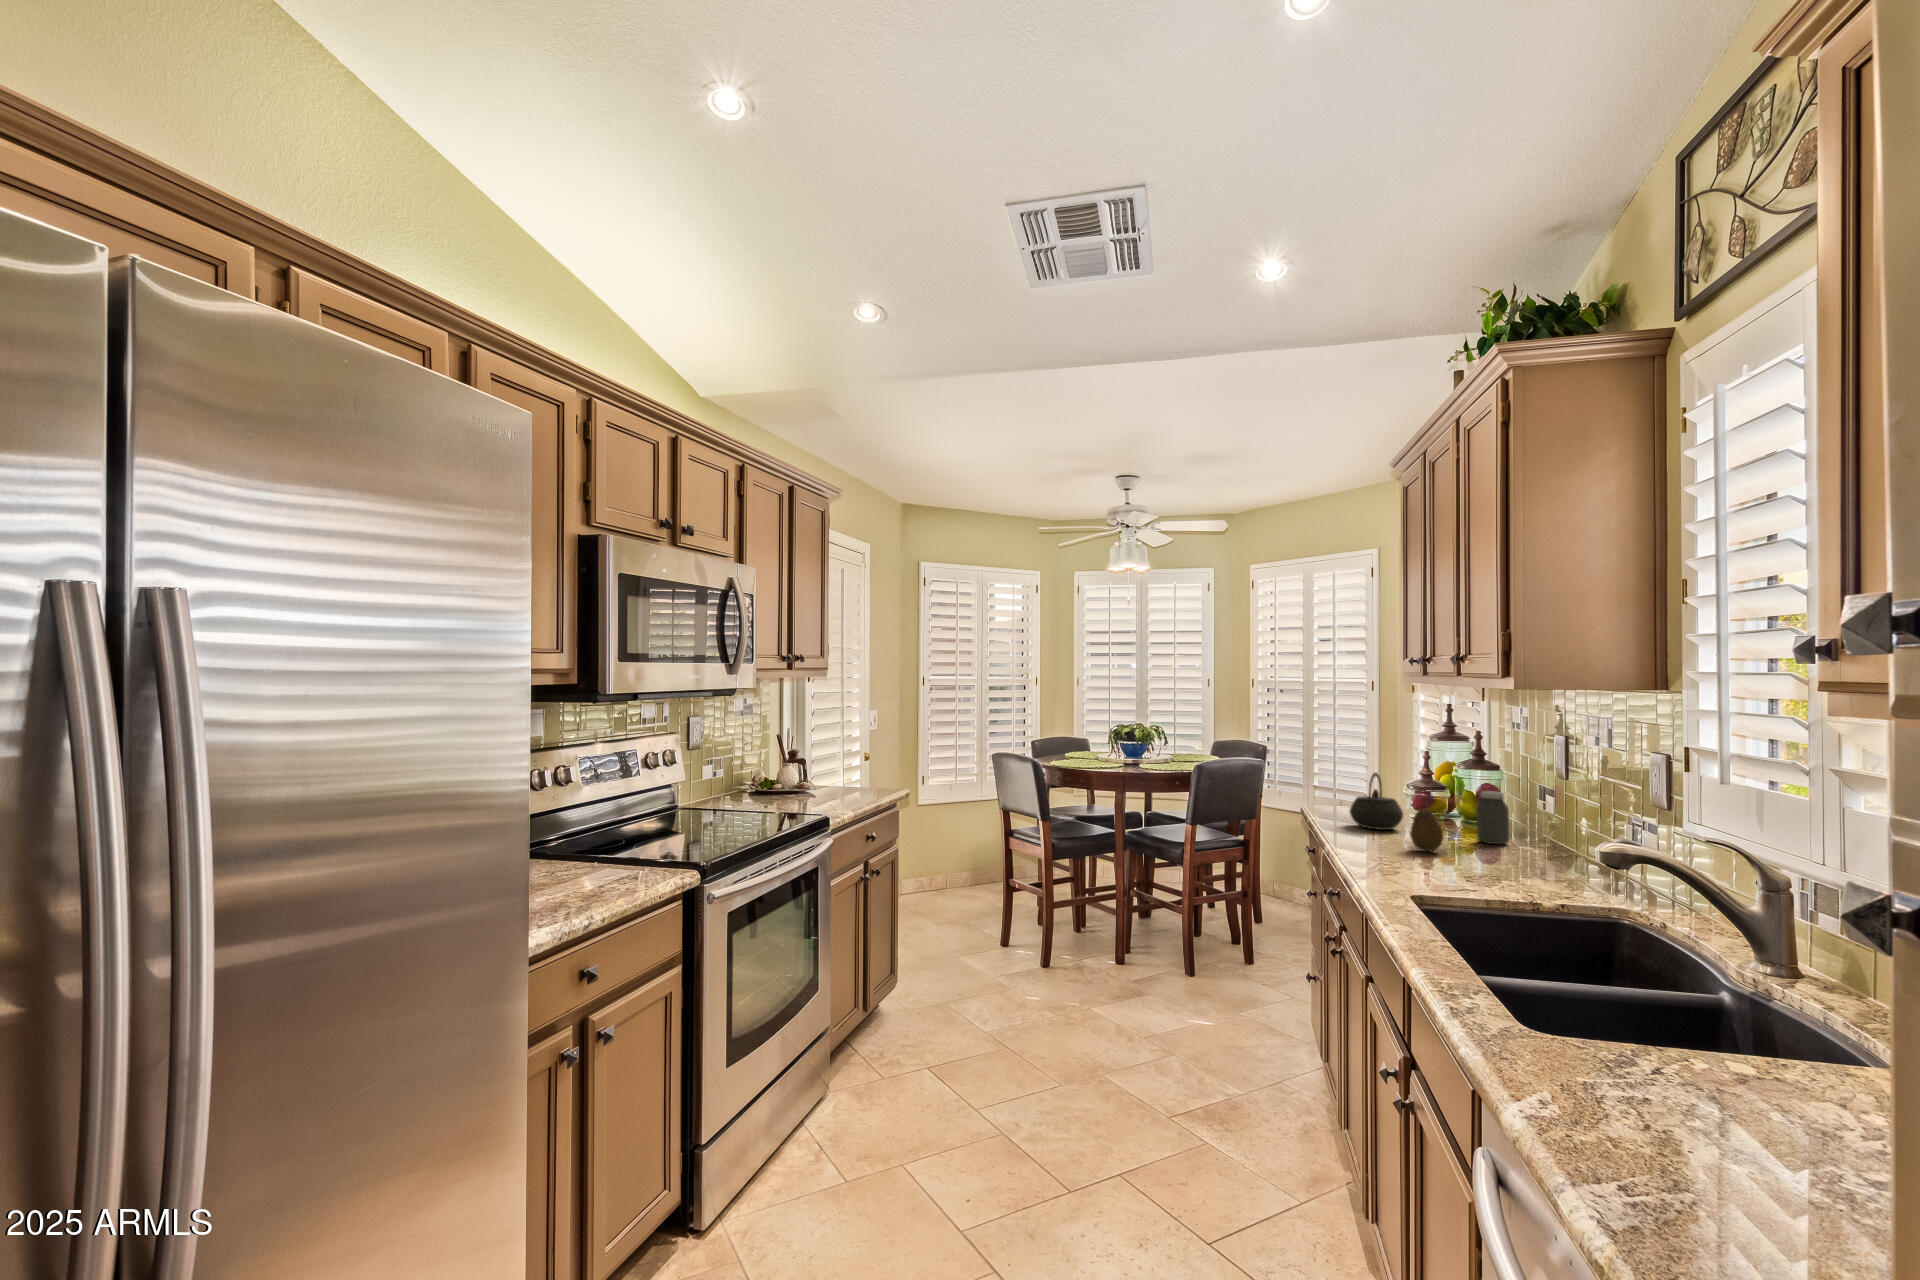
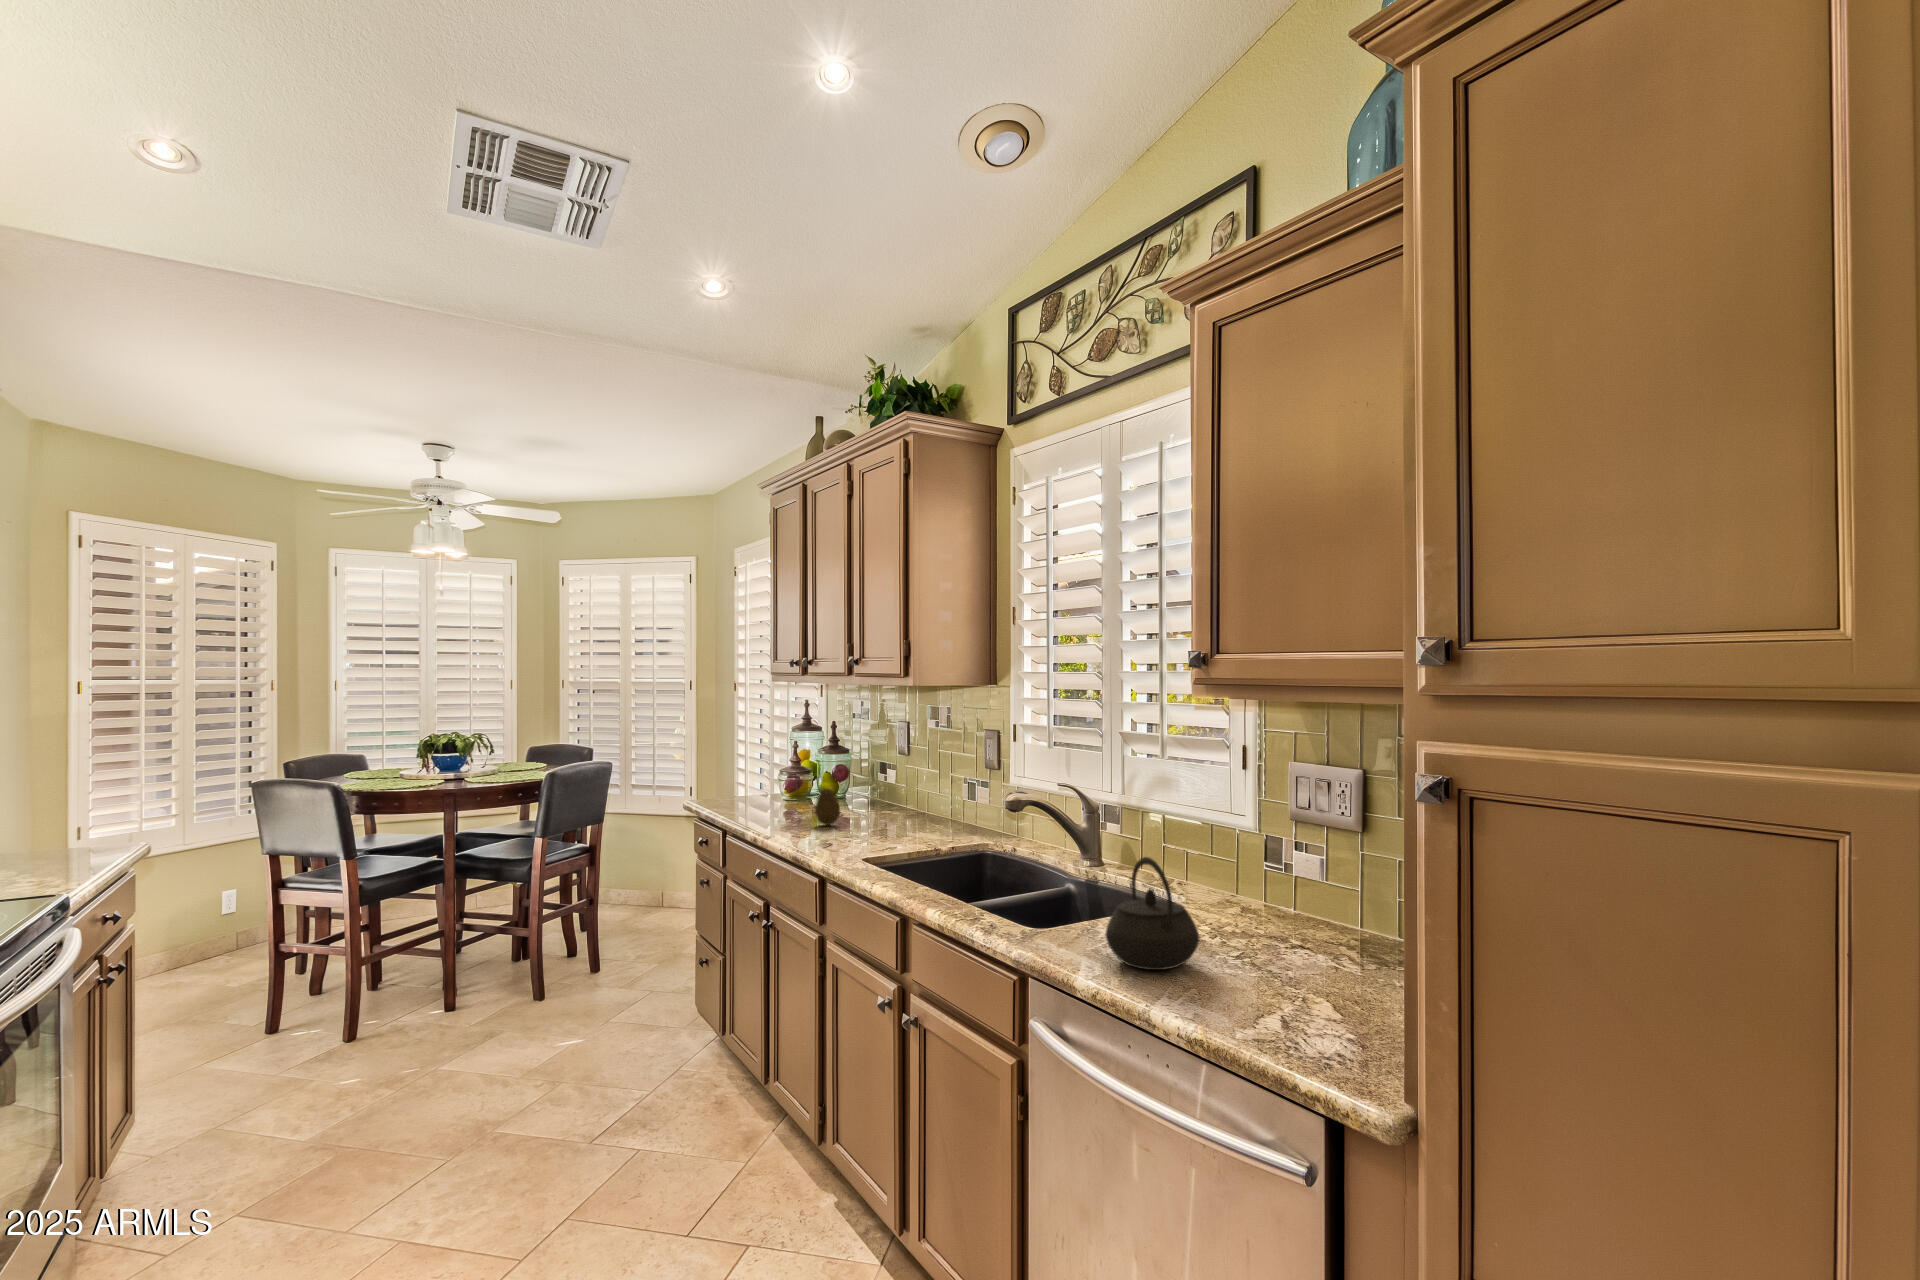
kettle: present [1350,773,1403,830] -> present [1105,857,1199,970]
jar: present [1477,791,1509,844] -> none [850,769,873,812]

